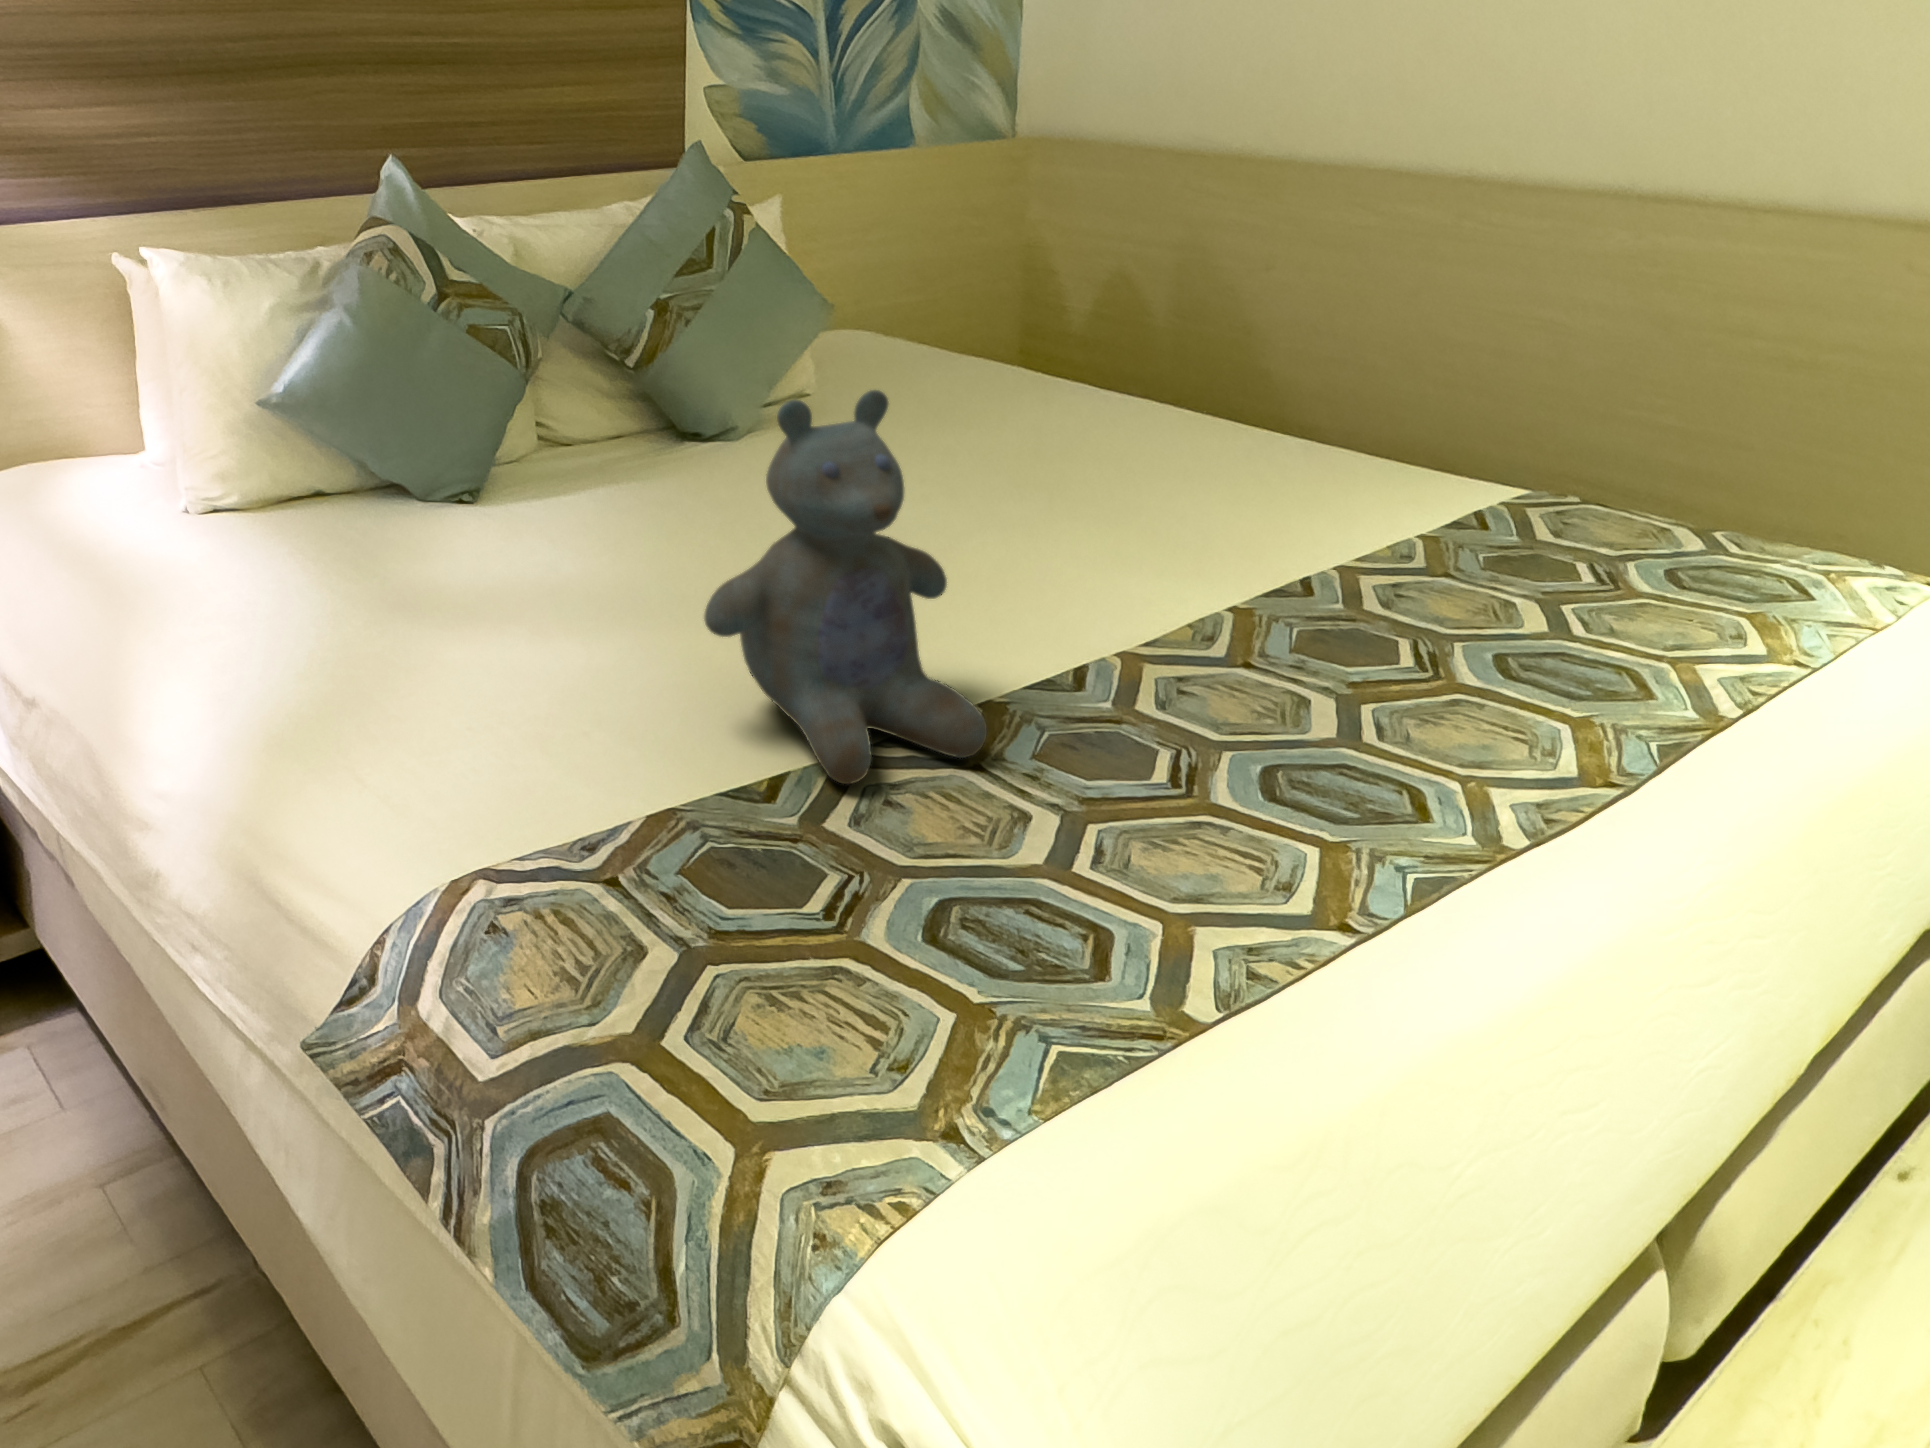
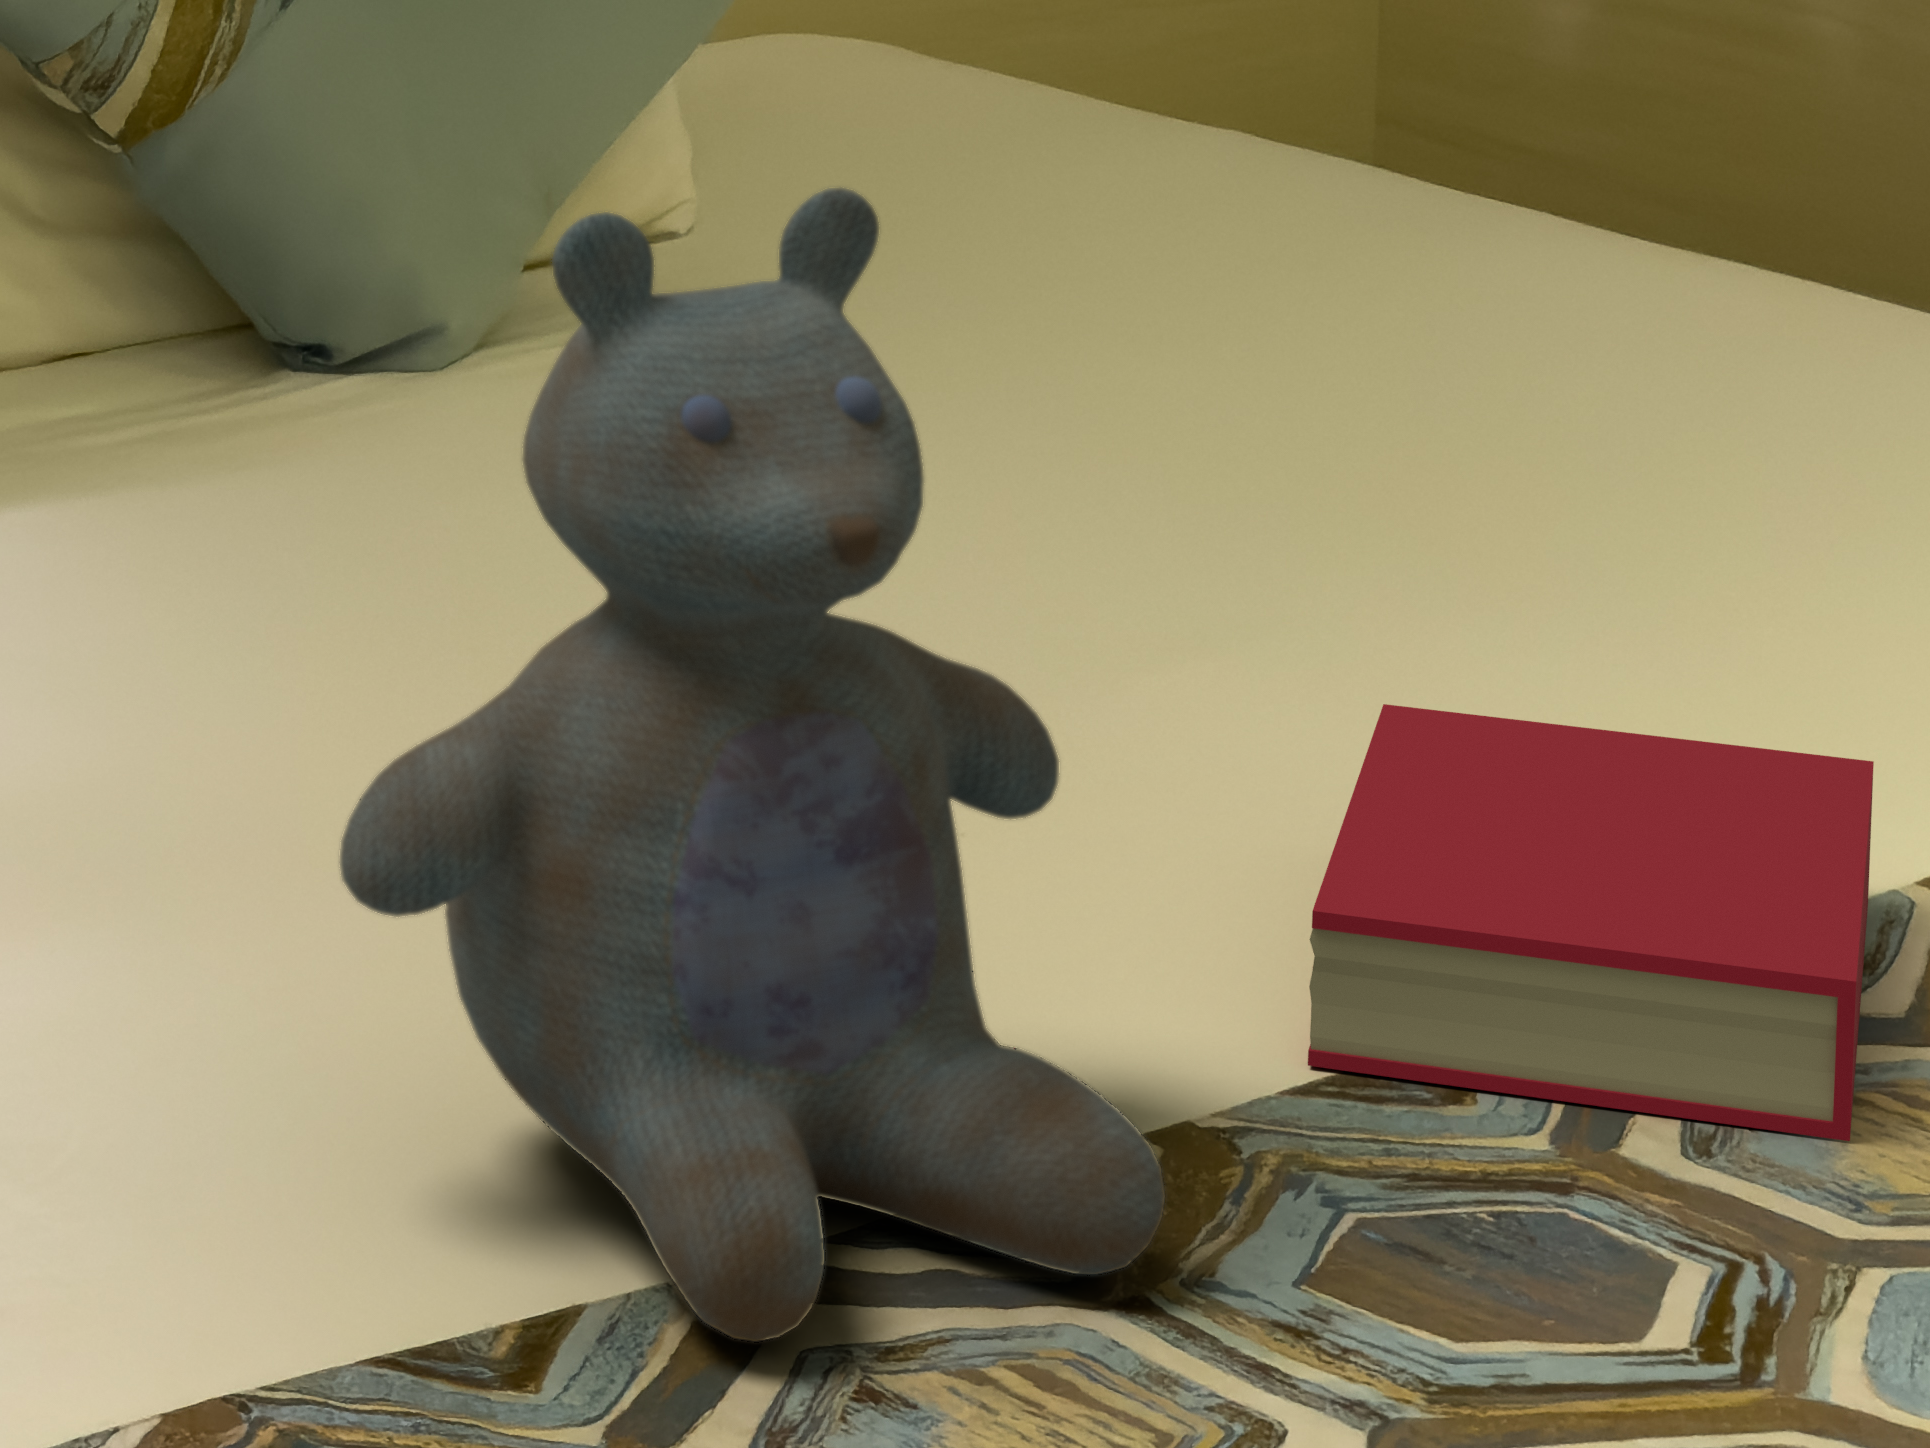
book: none [1027,550,1218,704] -> present [1308,704,1874,1141]

